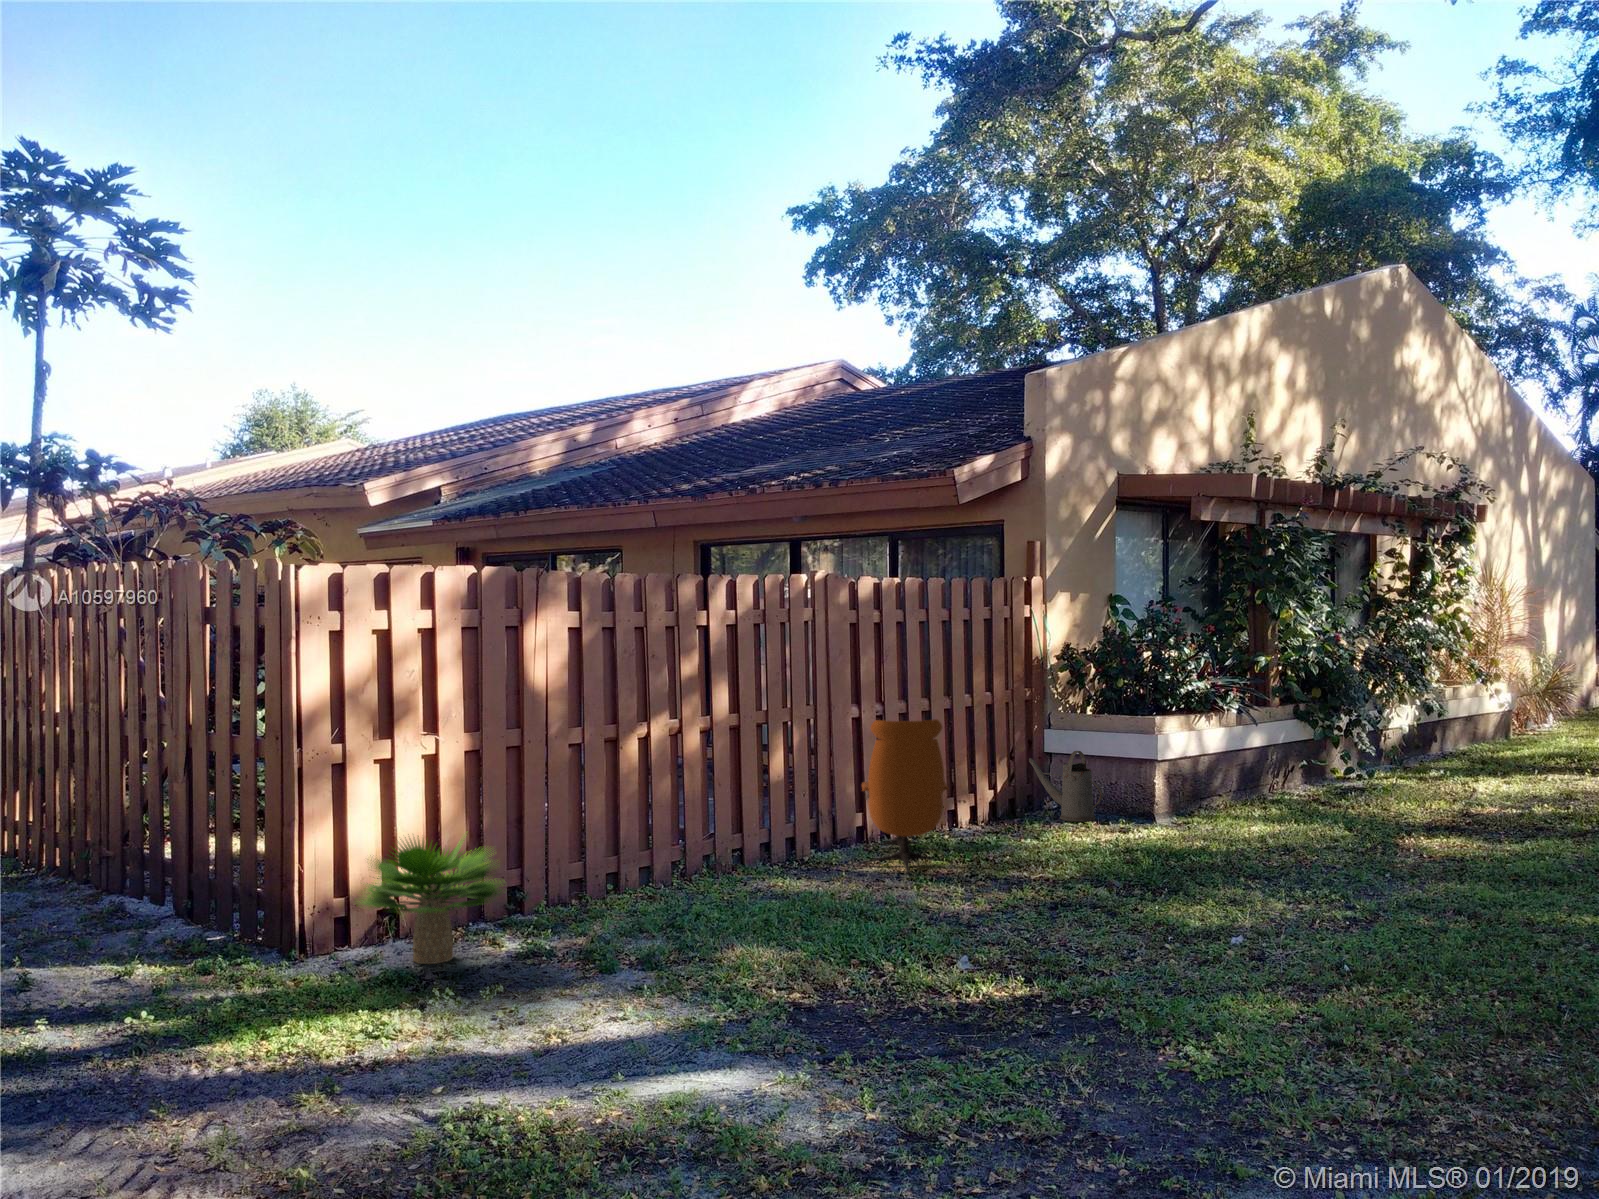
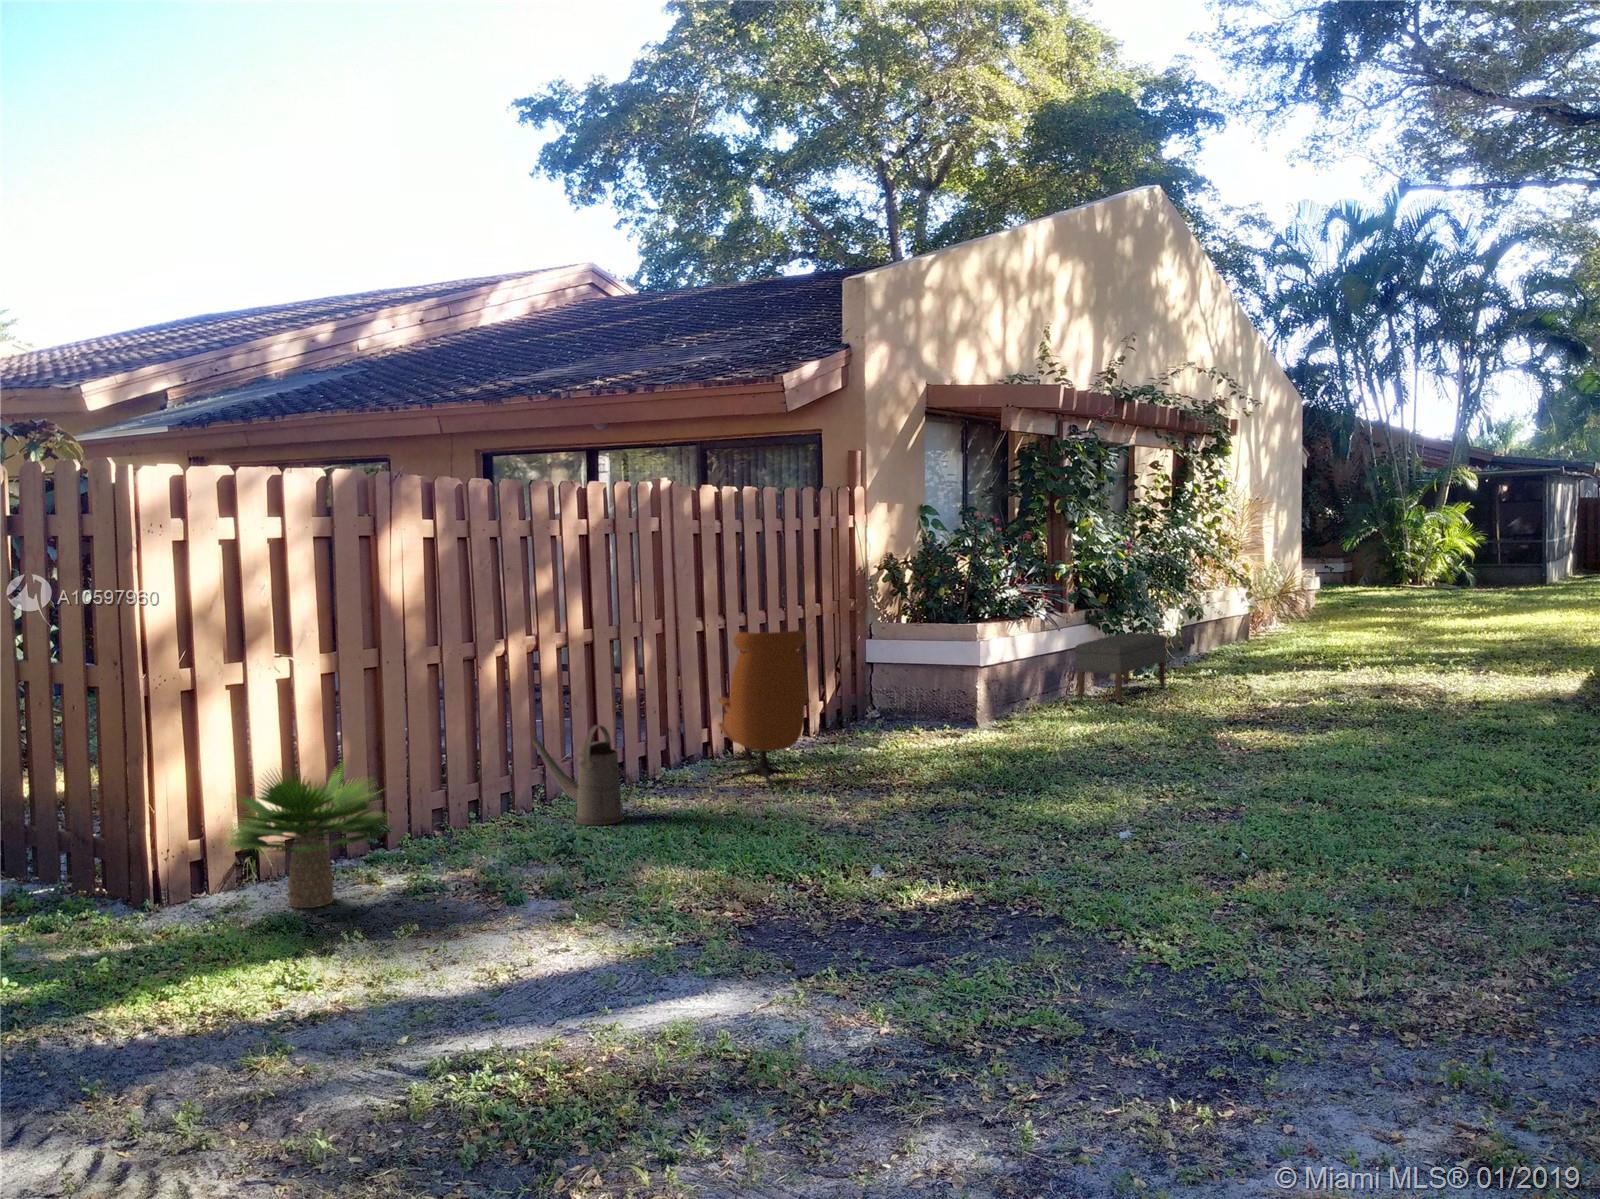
bench: none [1274,727,1382,799] -> present [1075,632,1168,701]
watering can: present [1029,751,1103,822] -> present [532,725,633,825]

